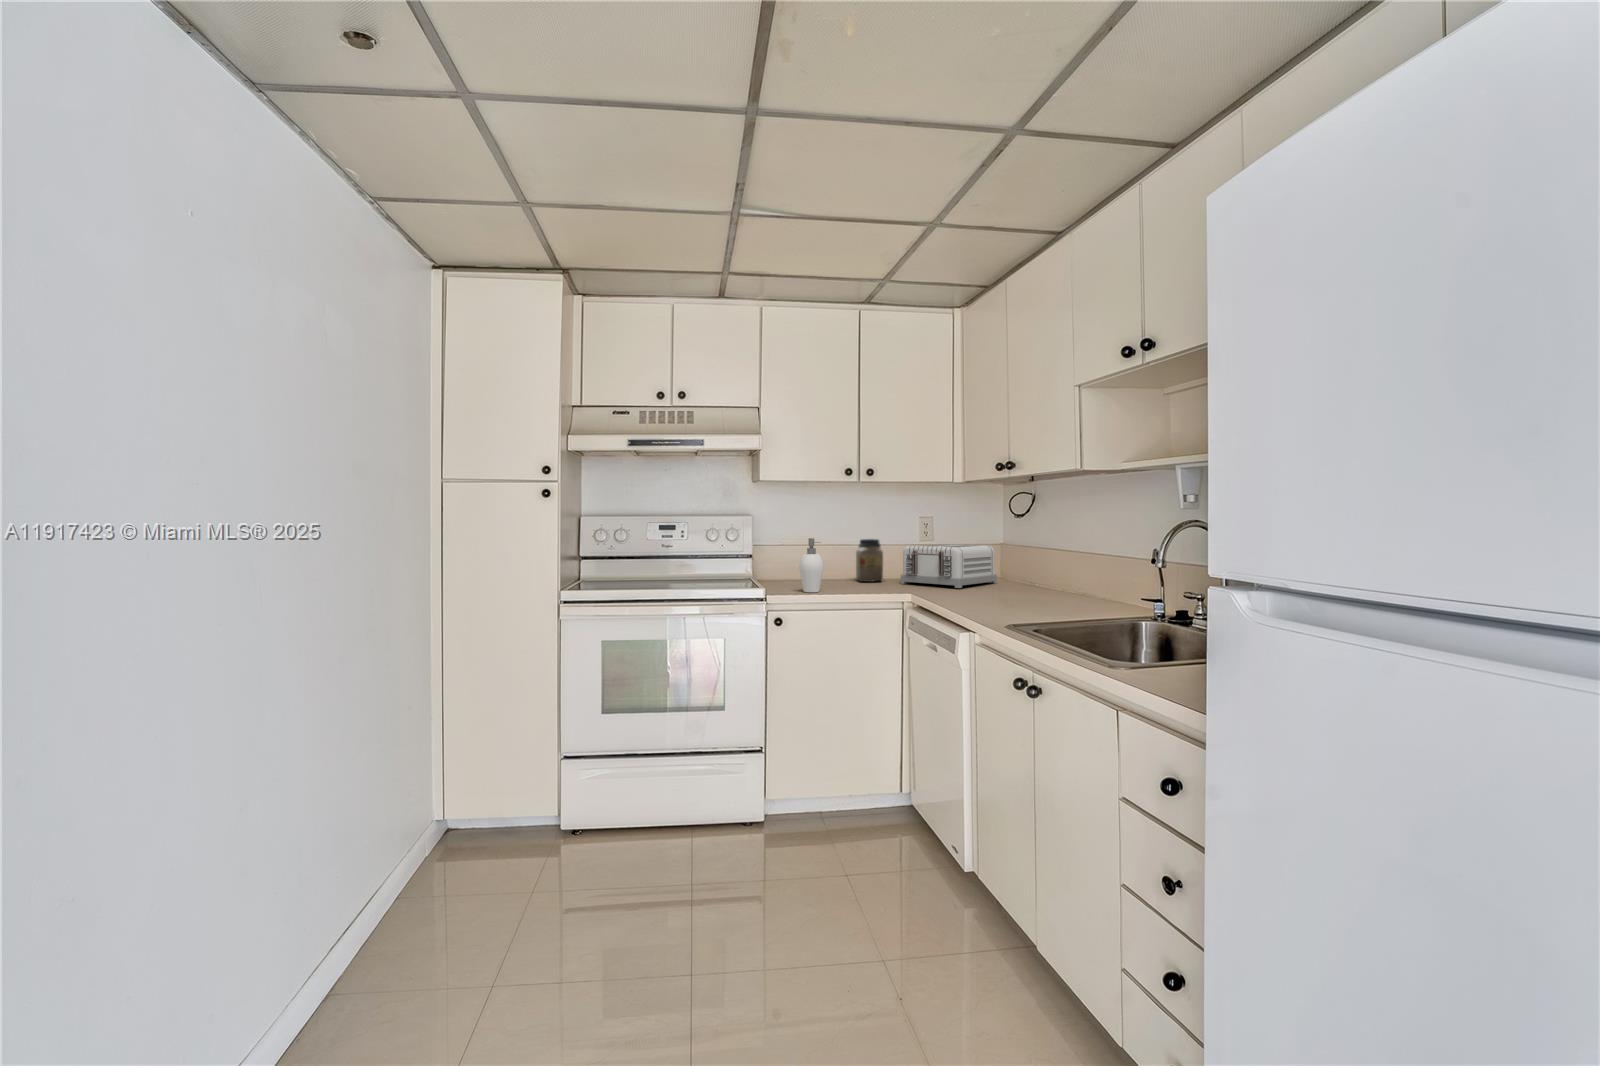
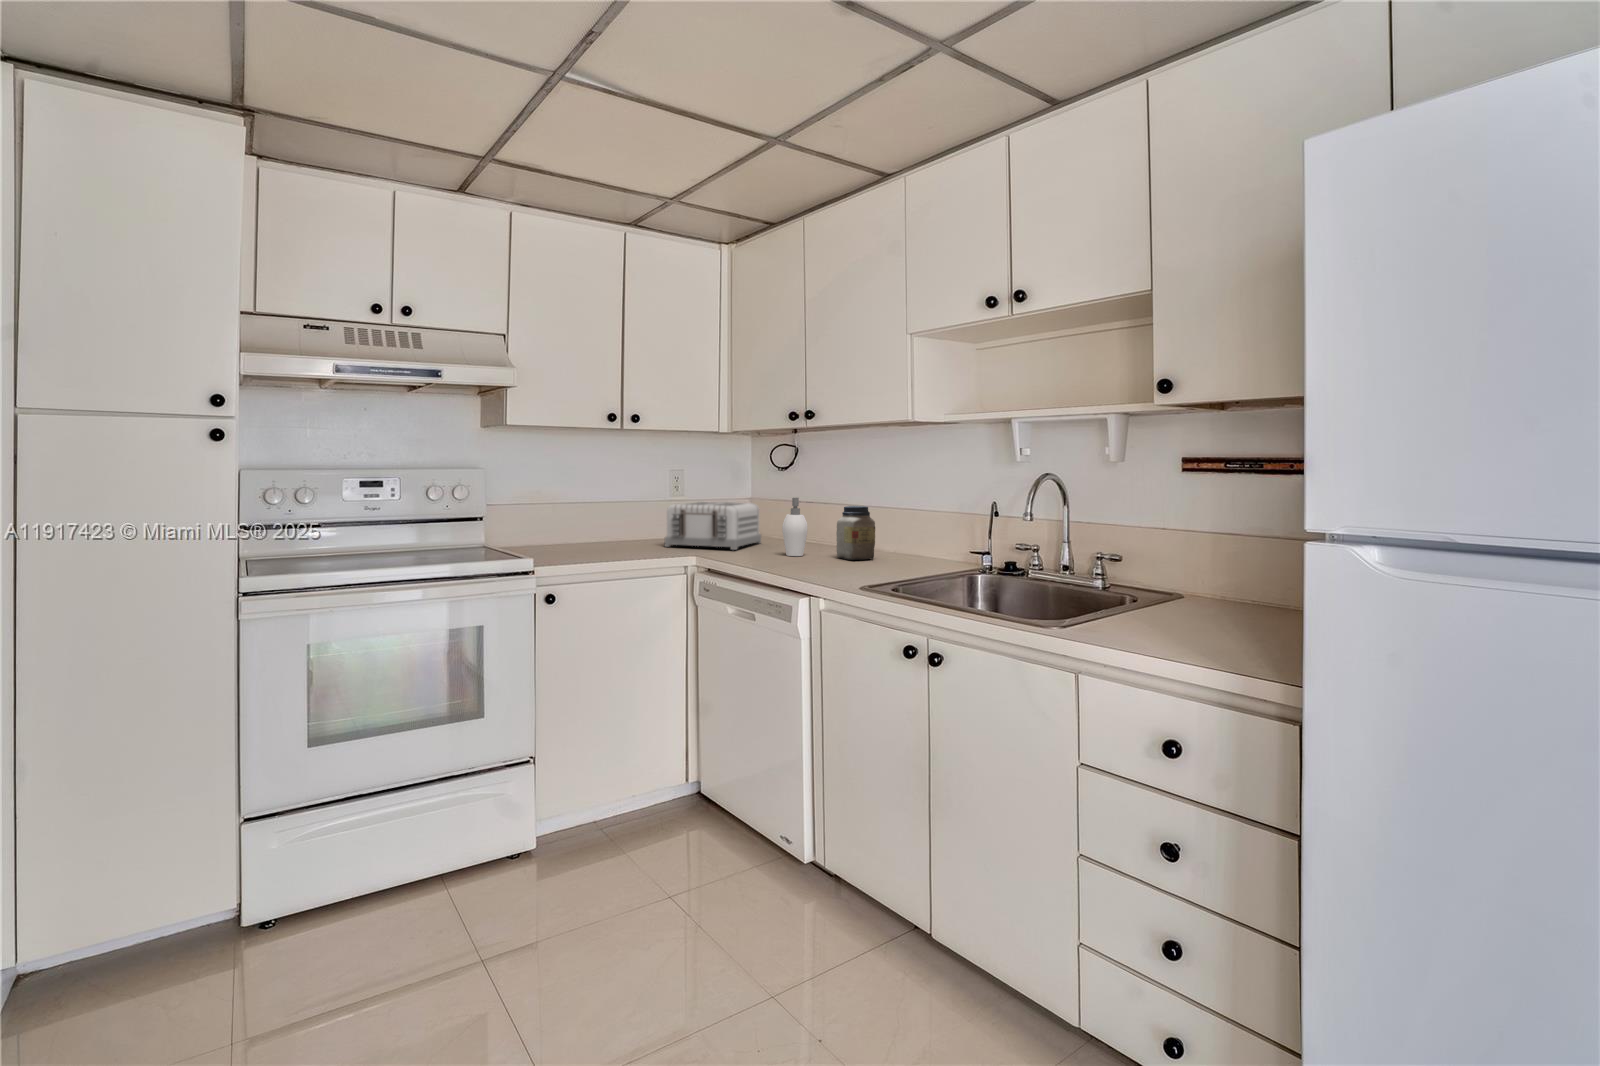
soap dispenser: present [800,538,823,592] -> present [782,498,813,556]
jar: present [856,539,883,582] -> present [836,506,875,560]

